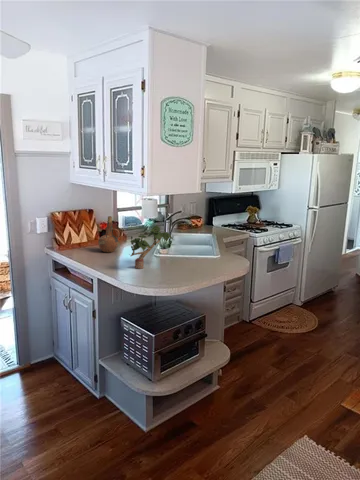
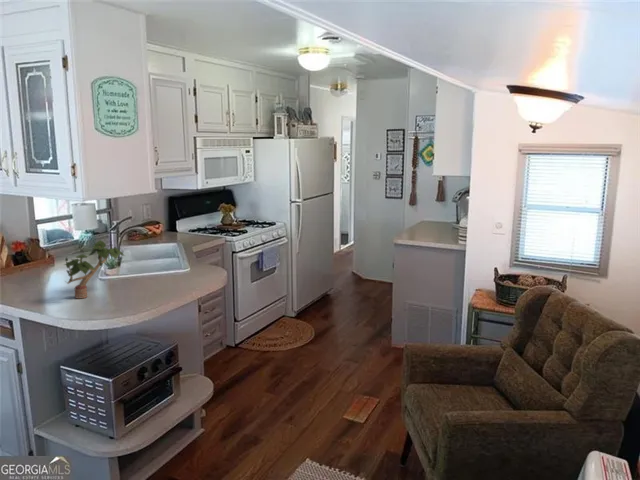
ceramic pitcher: present [98,216,120,252] -> none [16,234,48,283]

